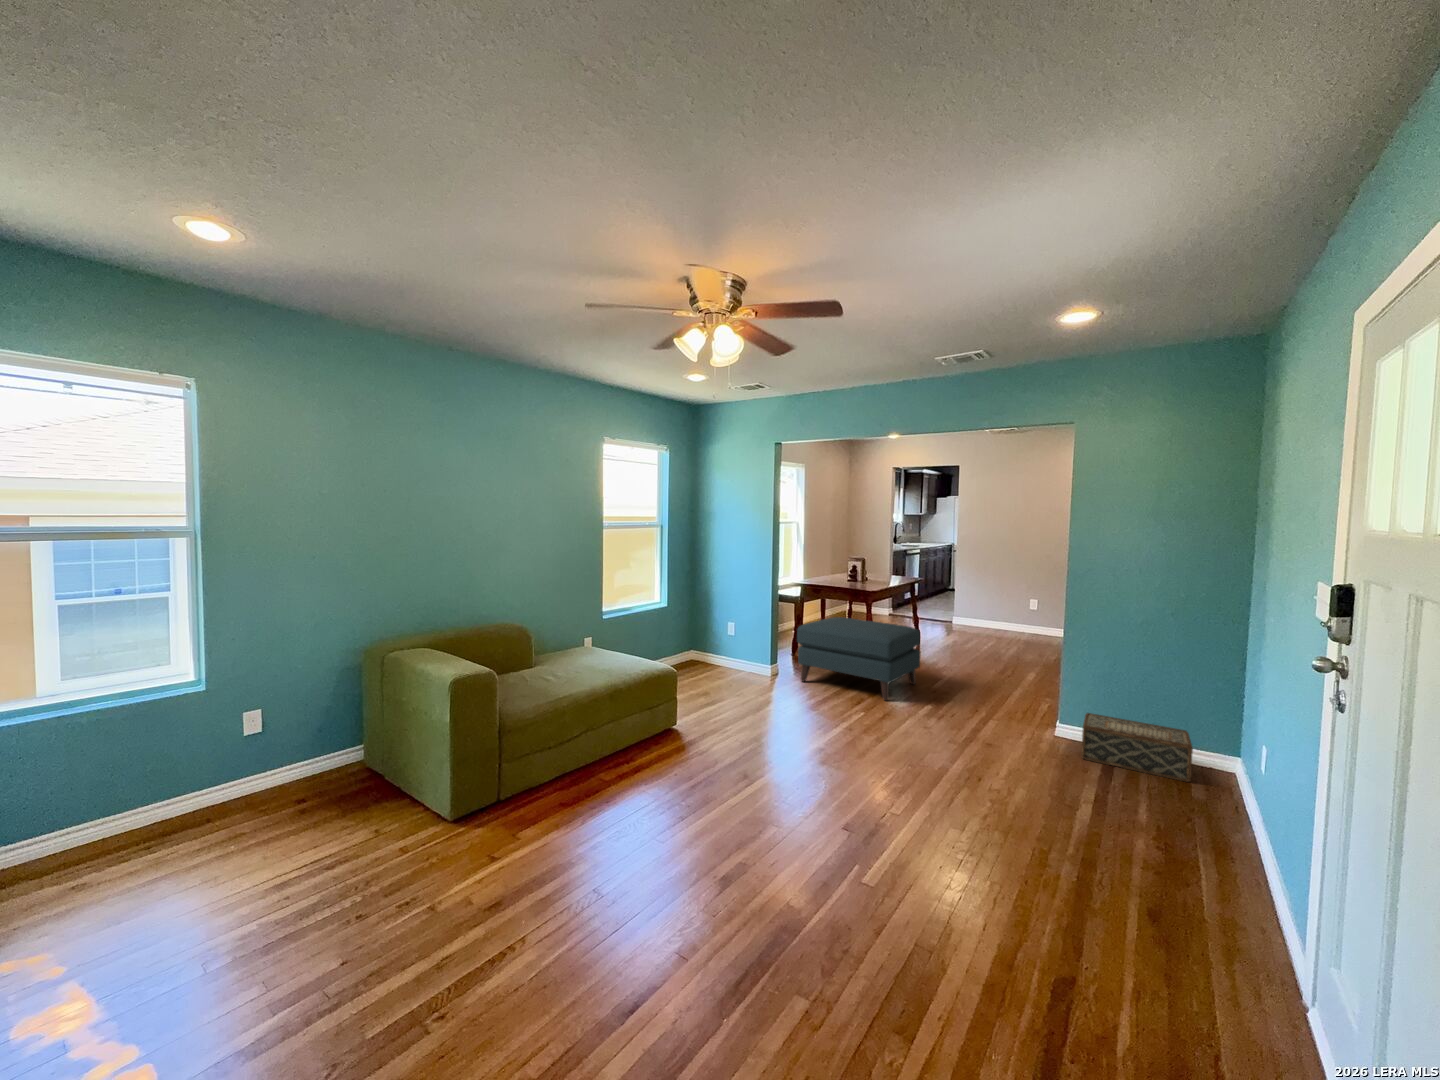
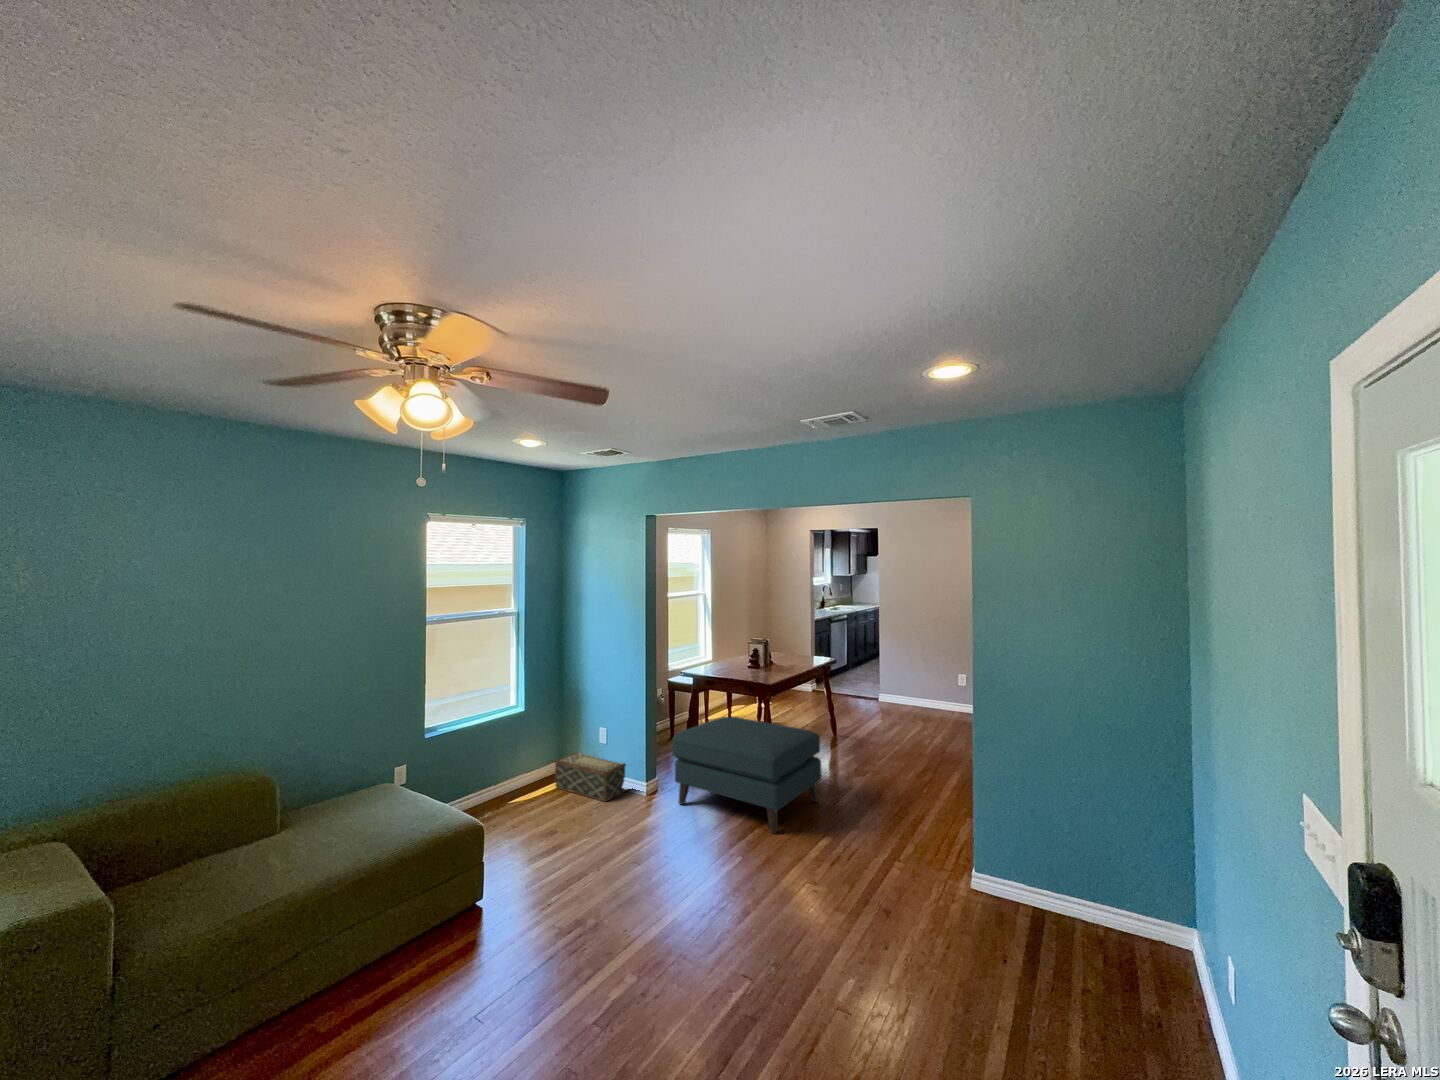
woven basket: present [1081,713,1193,782] -> present [555,752,628,802]

